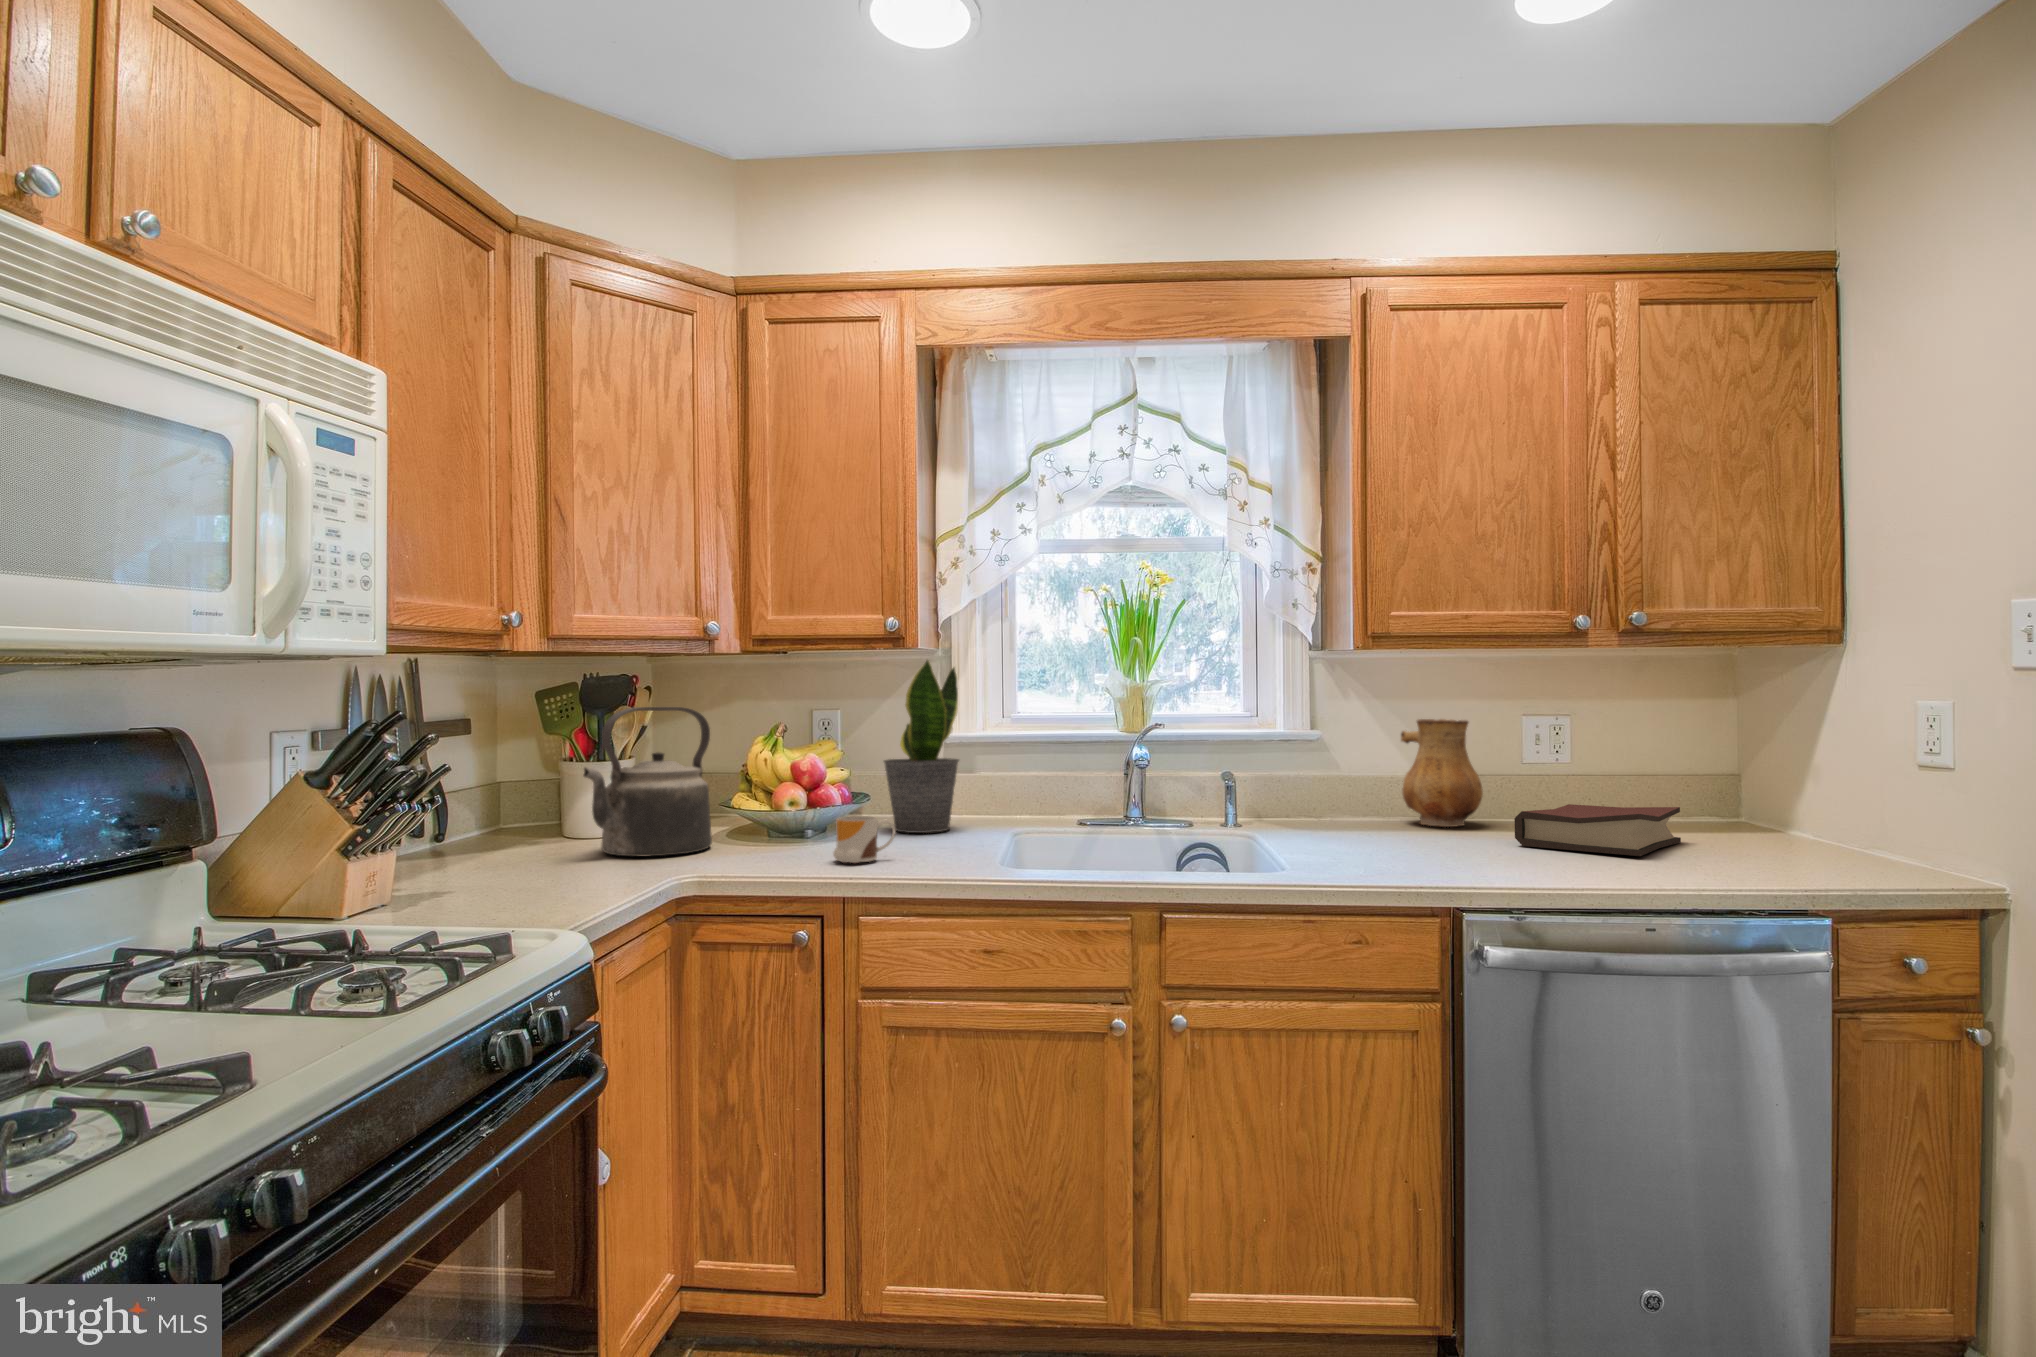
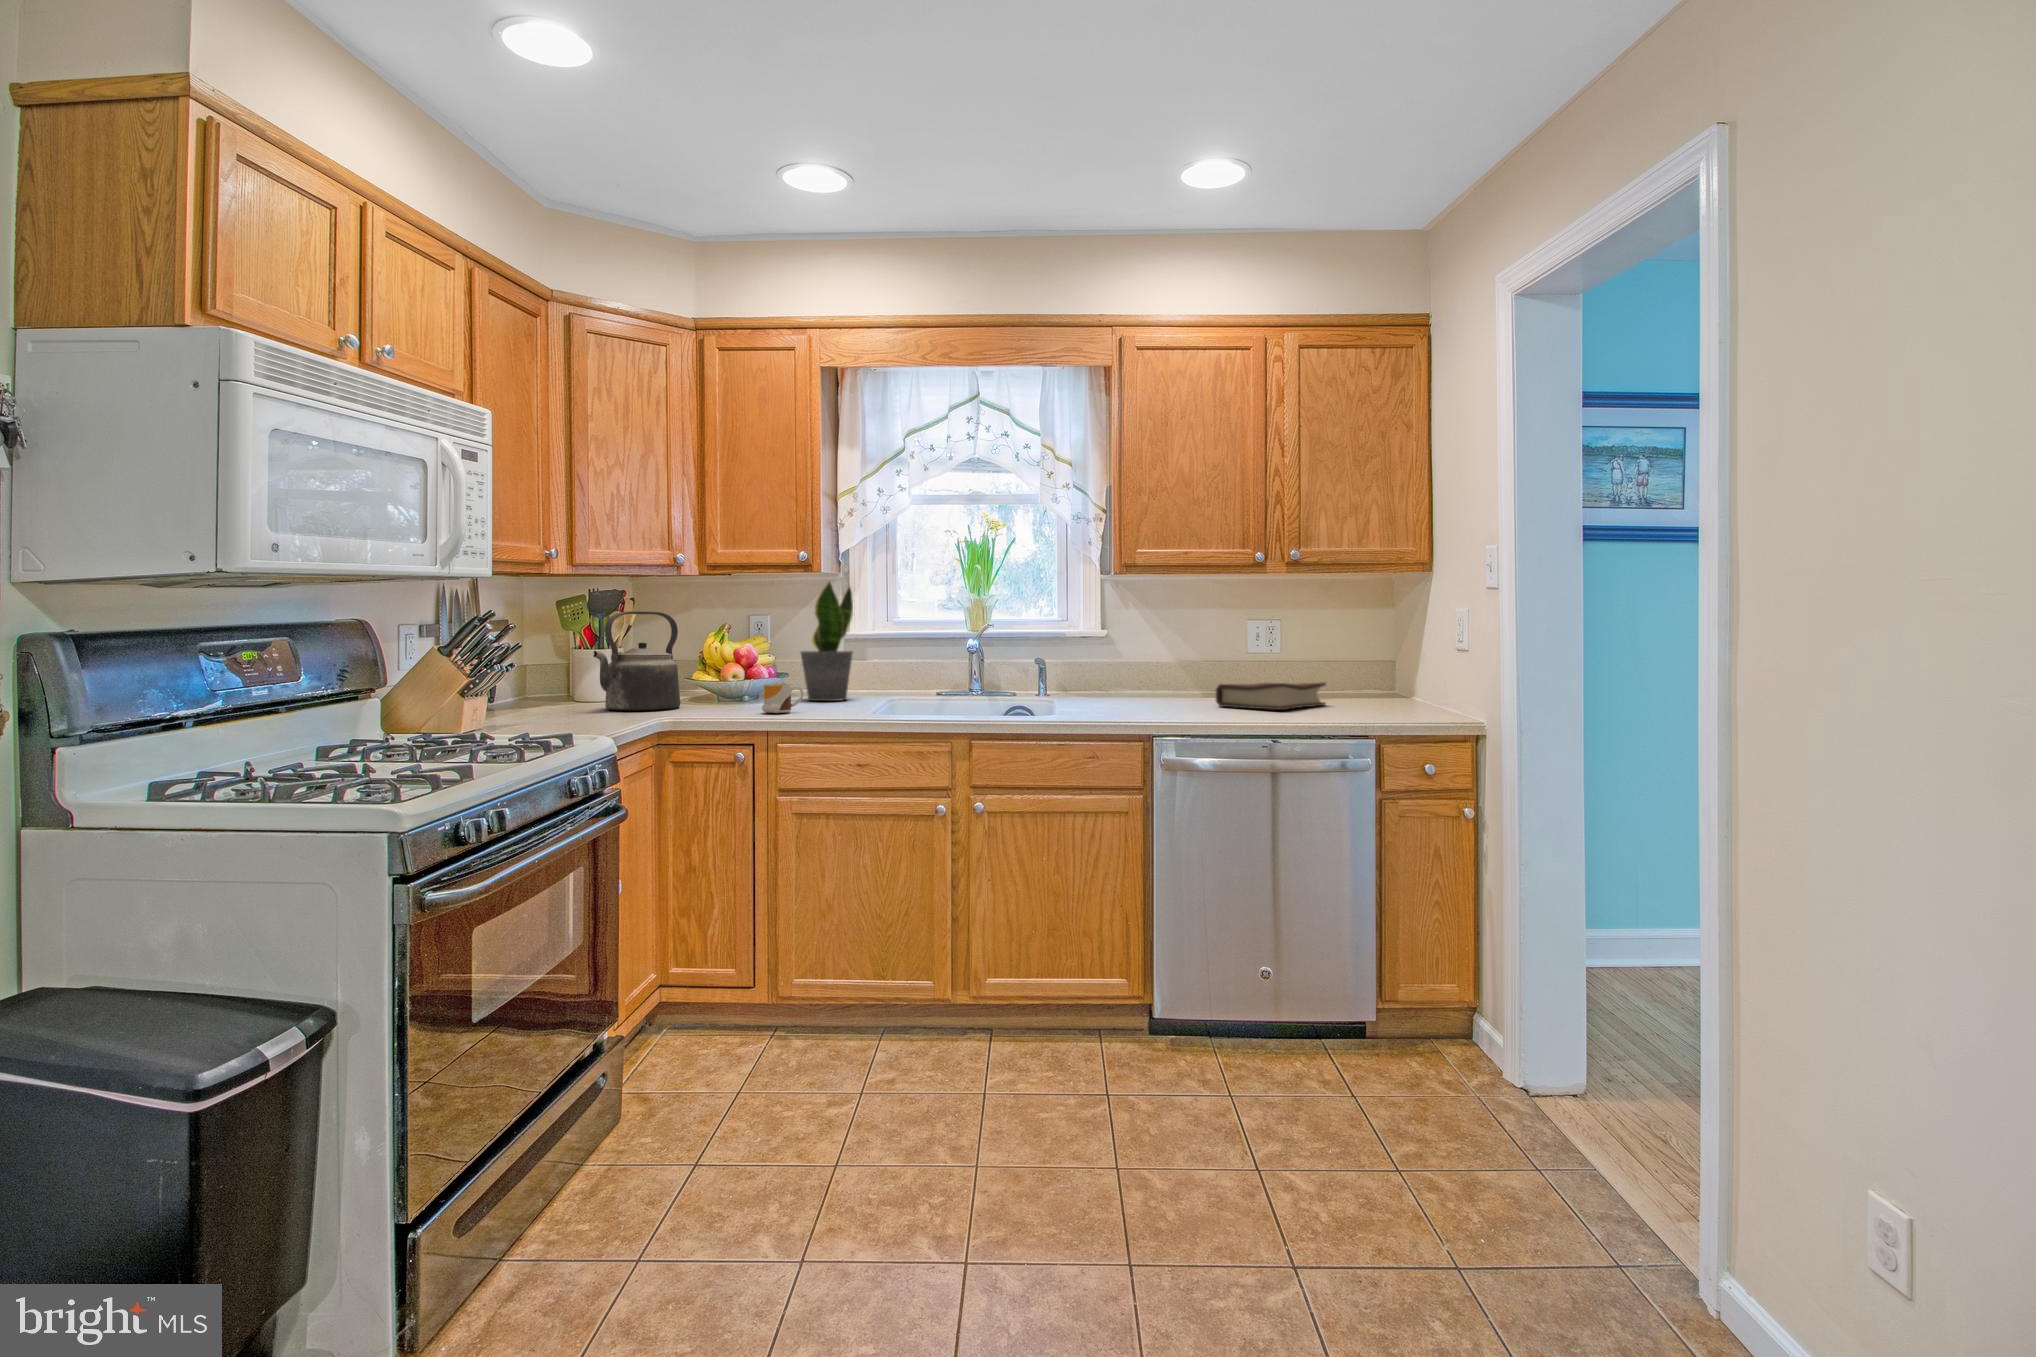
ceramic pitcher: present [1401,719,1483,827] -> none [1160,626,1214,699]

